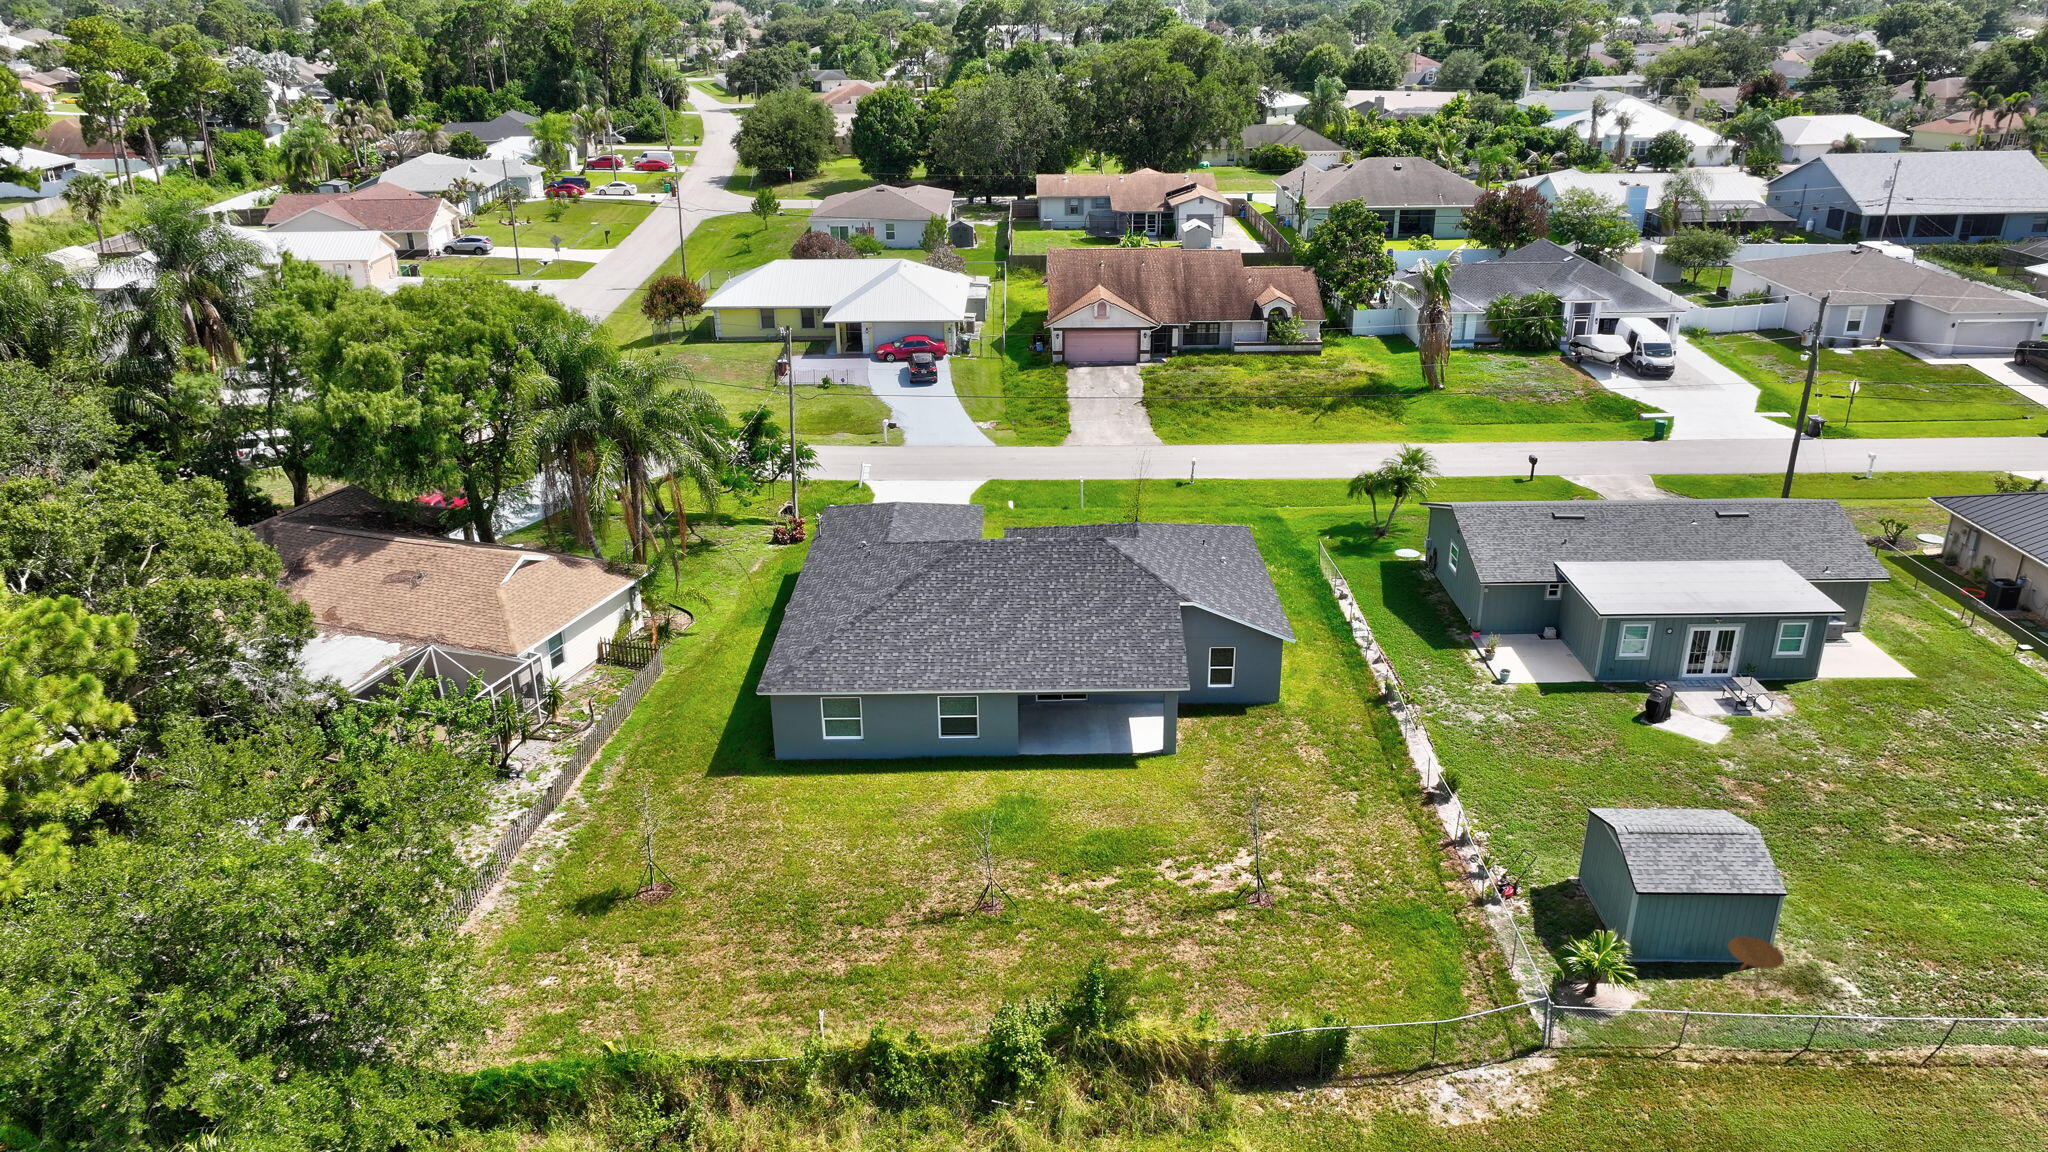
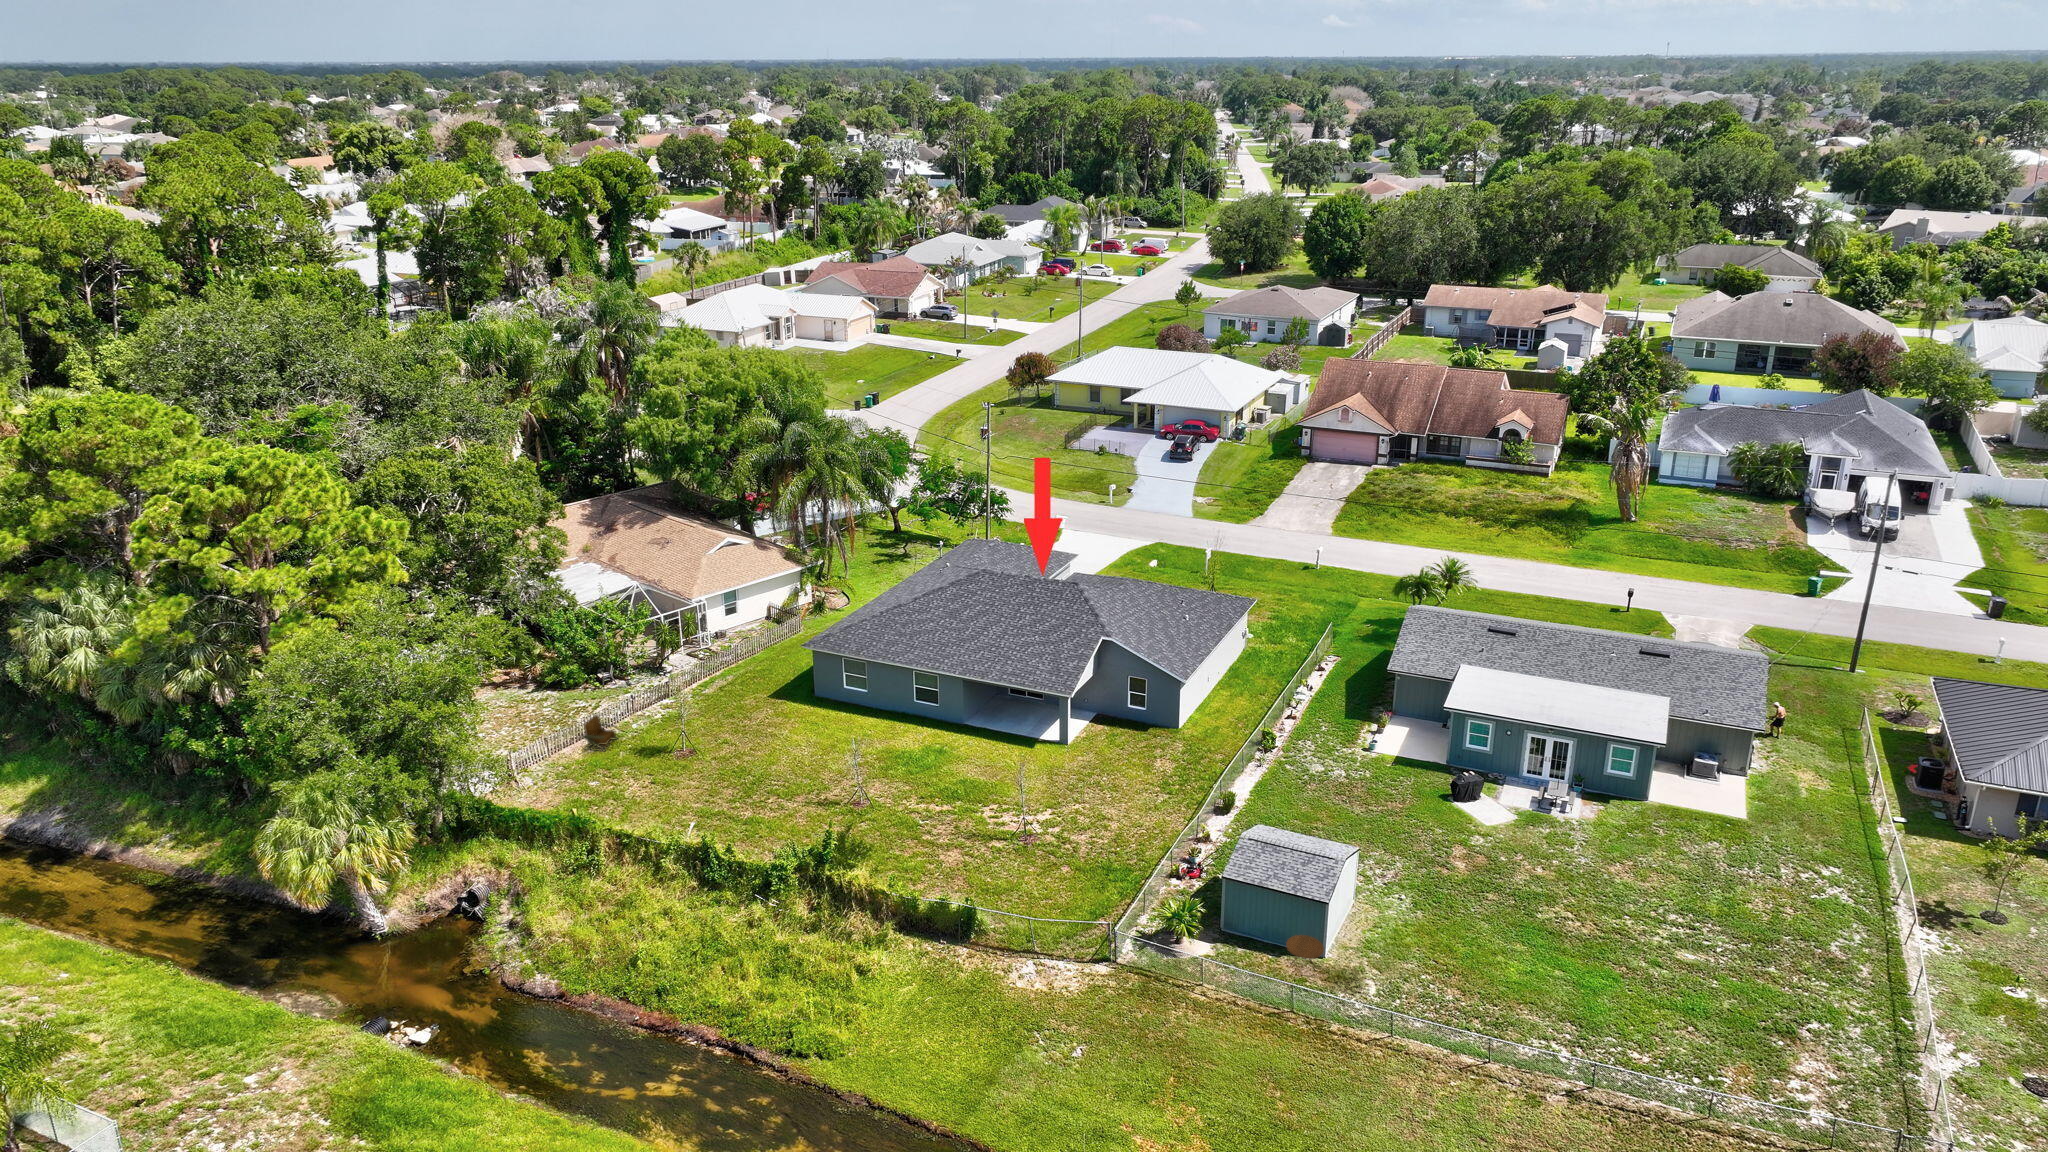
lounge chair: none [469,873,521,936] -> present [582,716,618,751]

